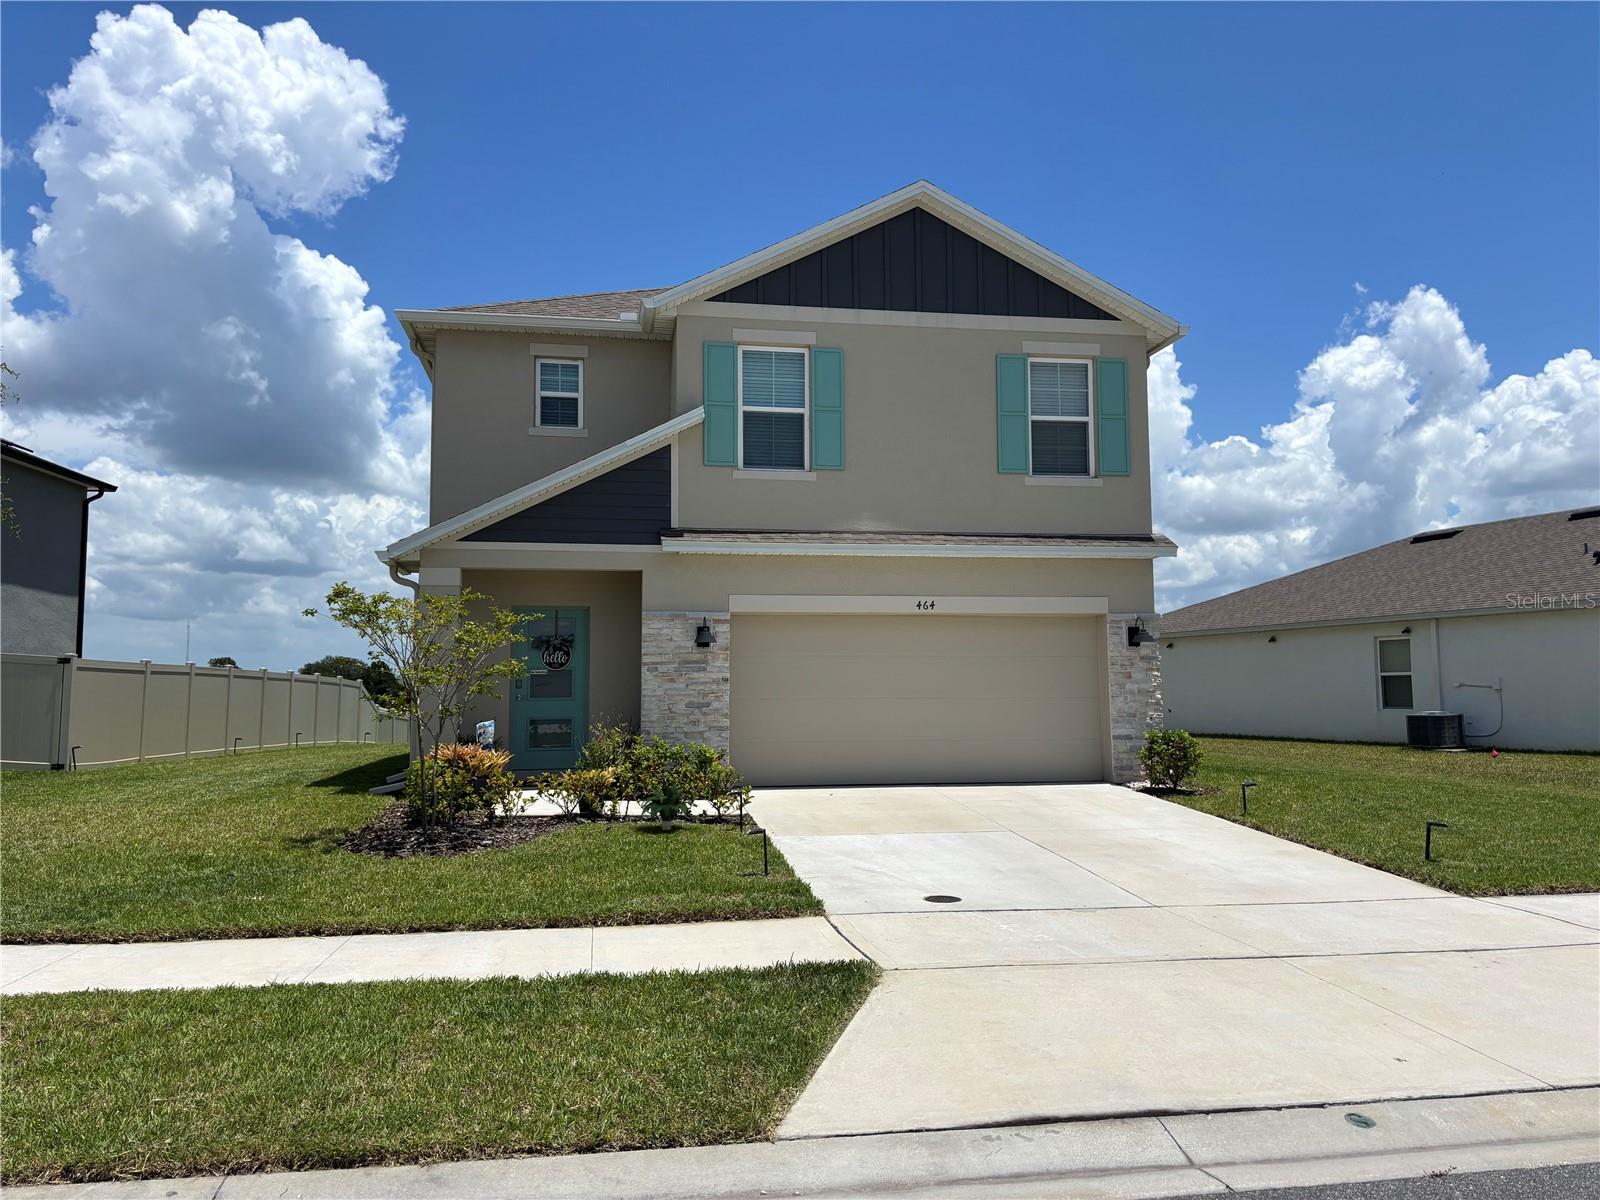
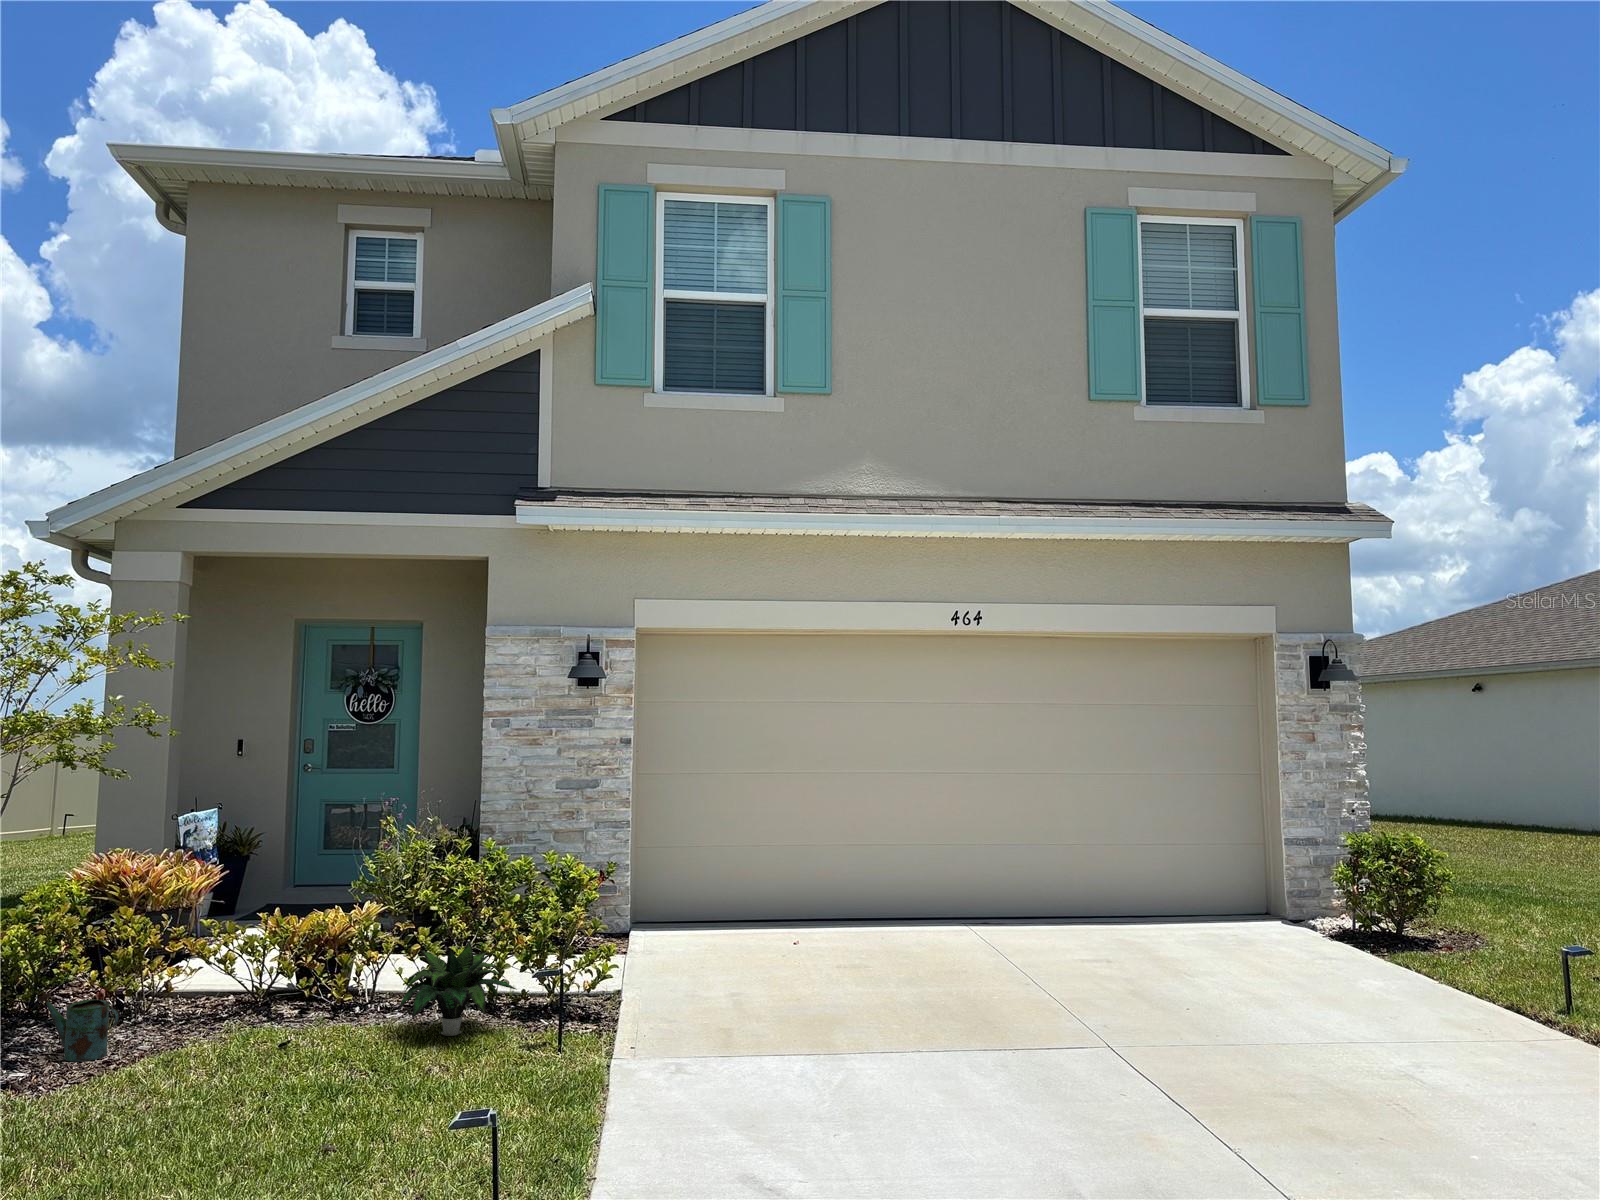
watering can: none [463,806,507,839] -> present [37,992,119,1062]

